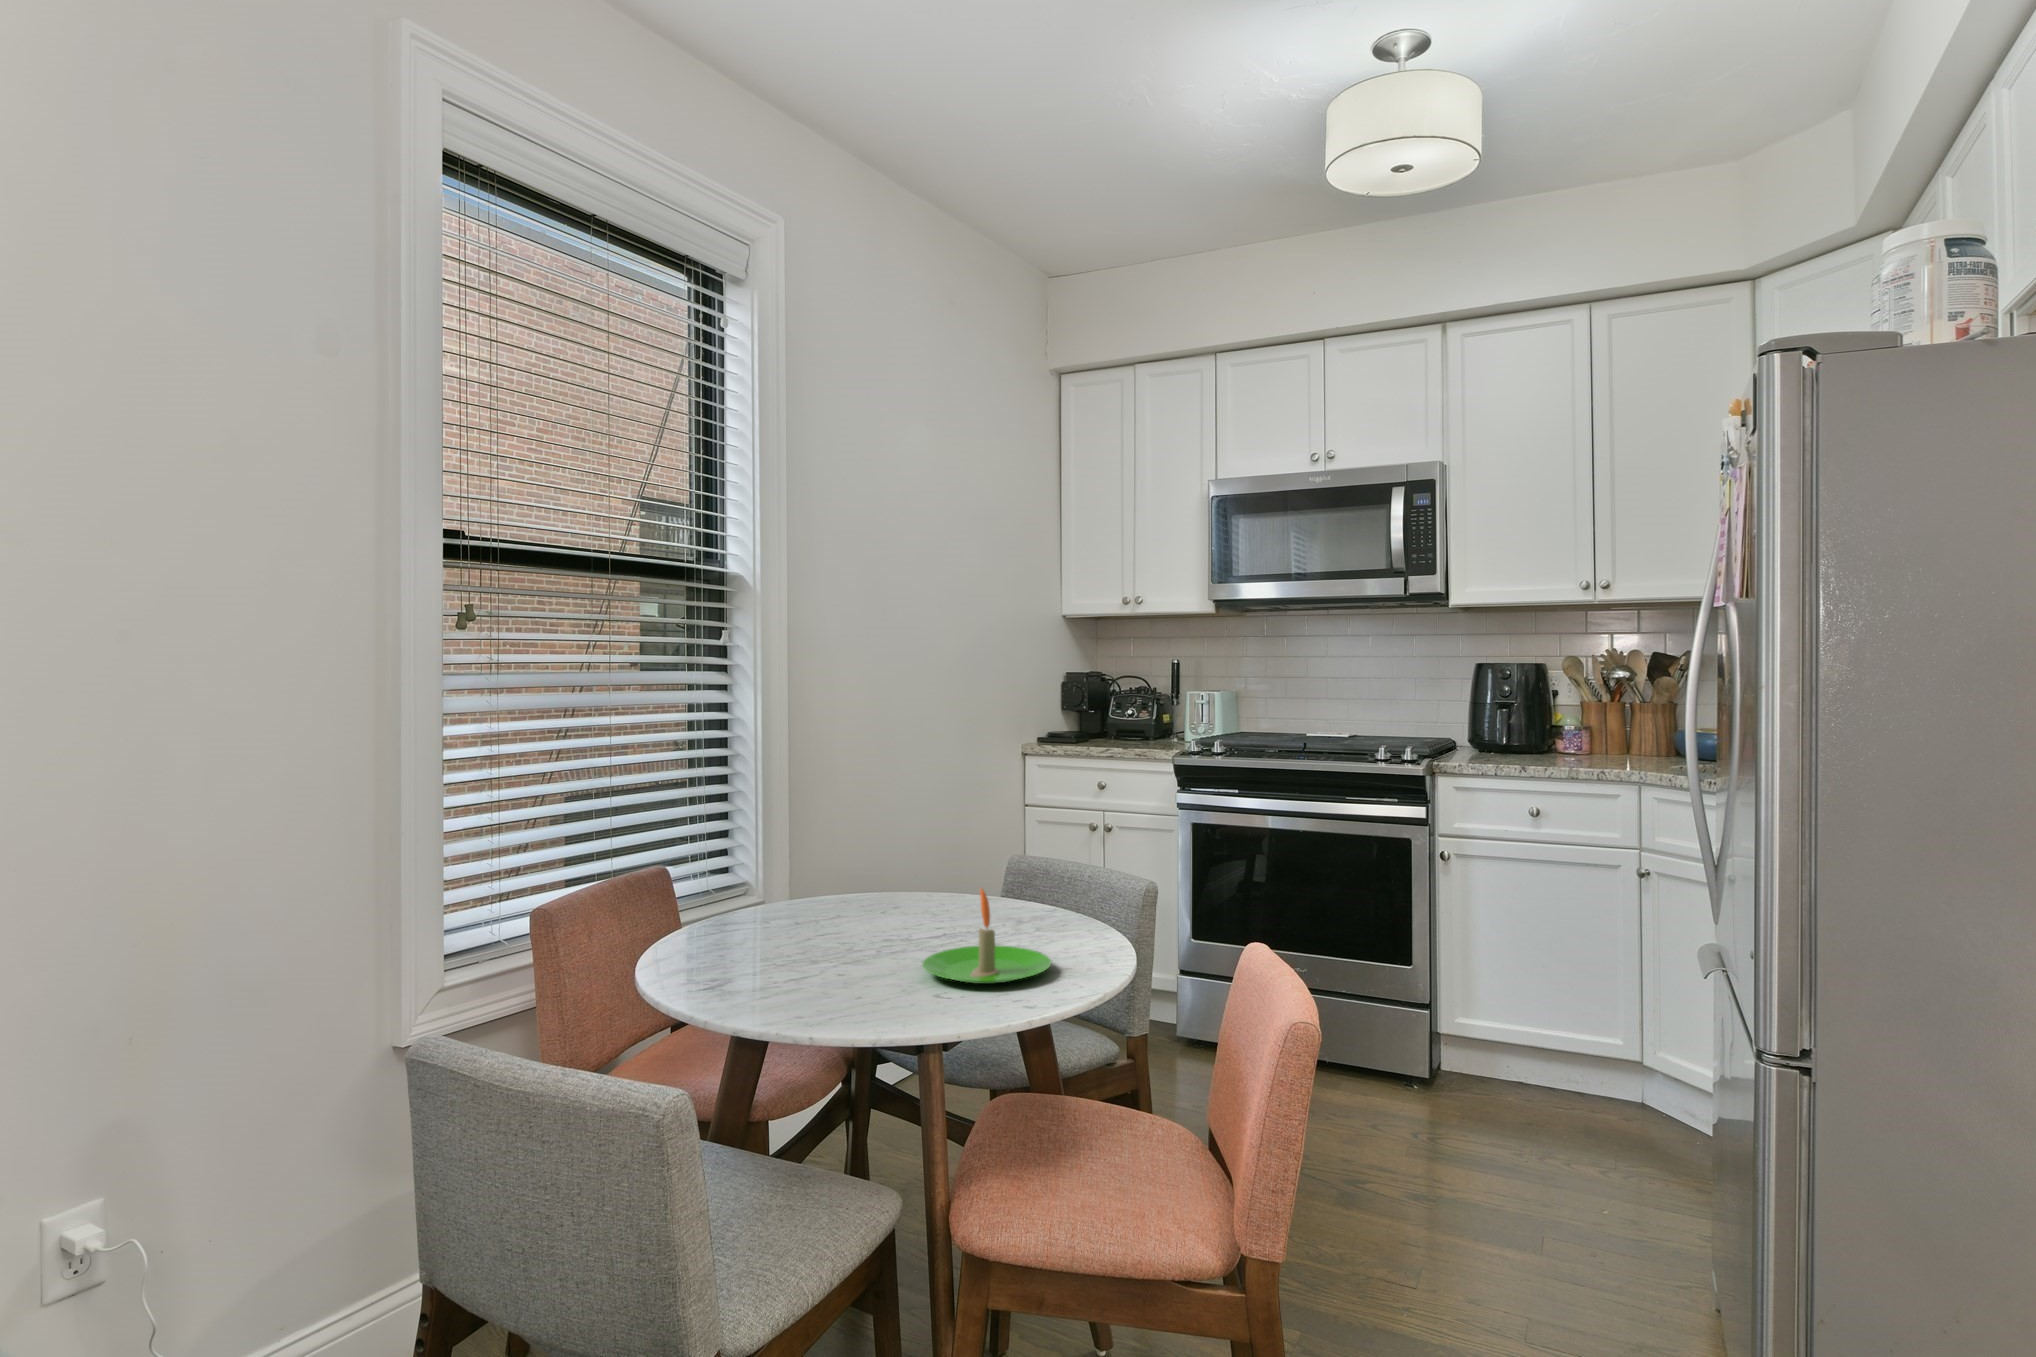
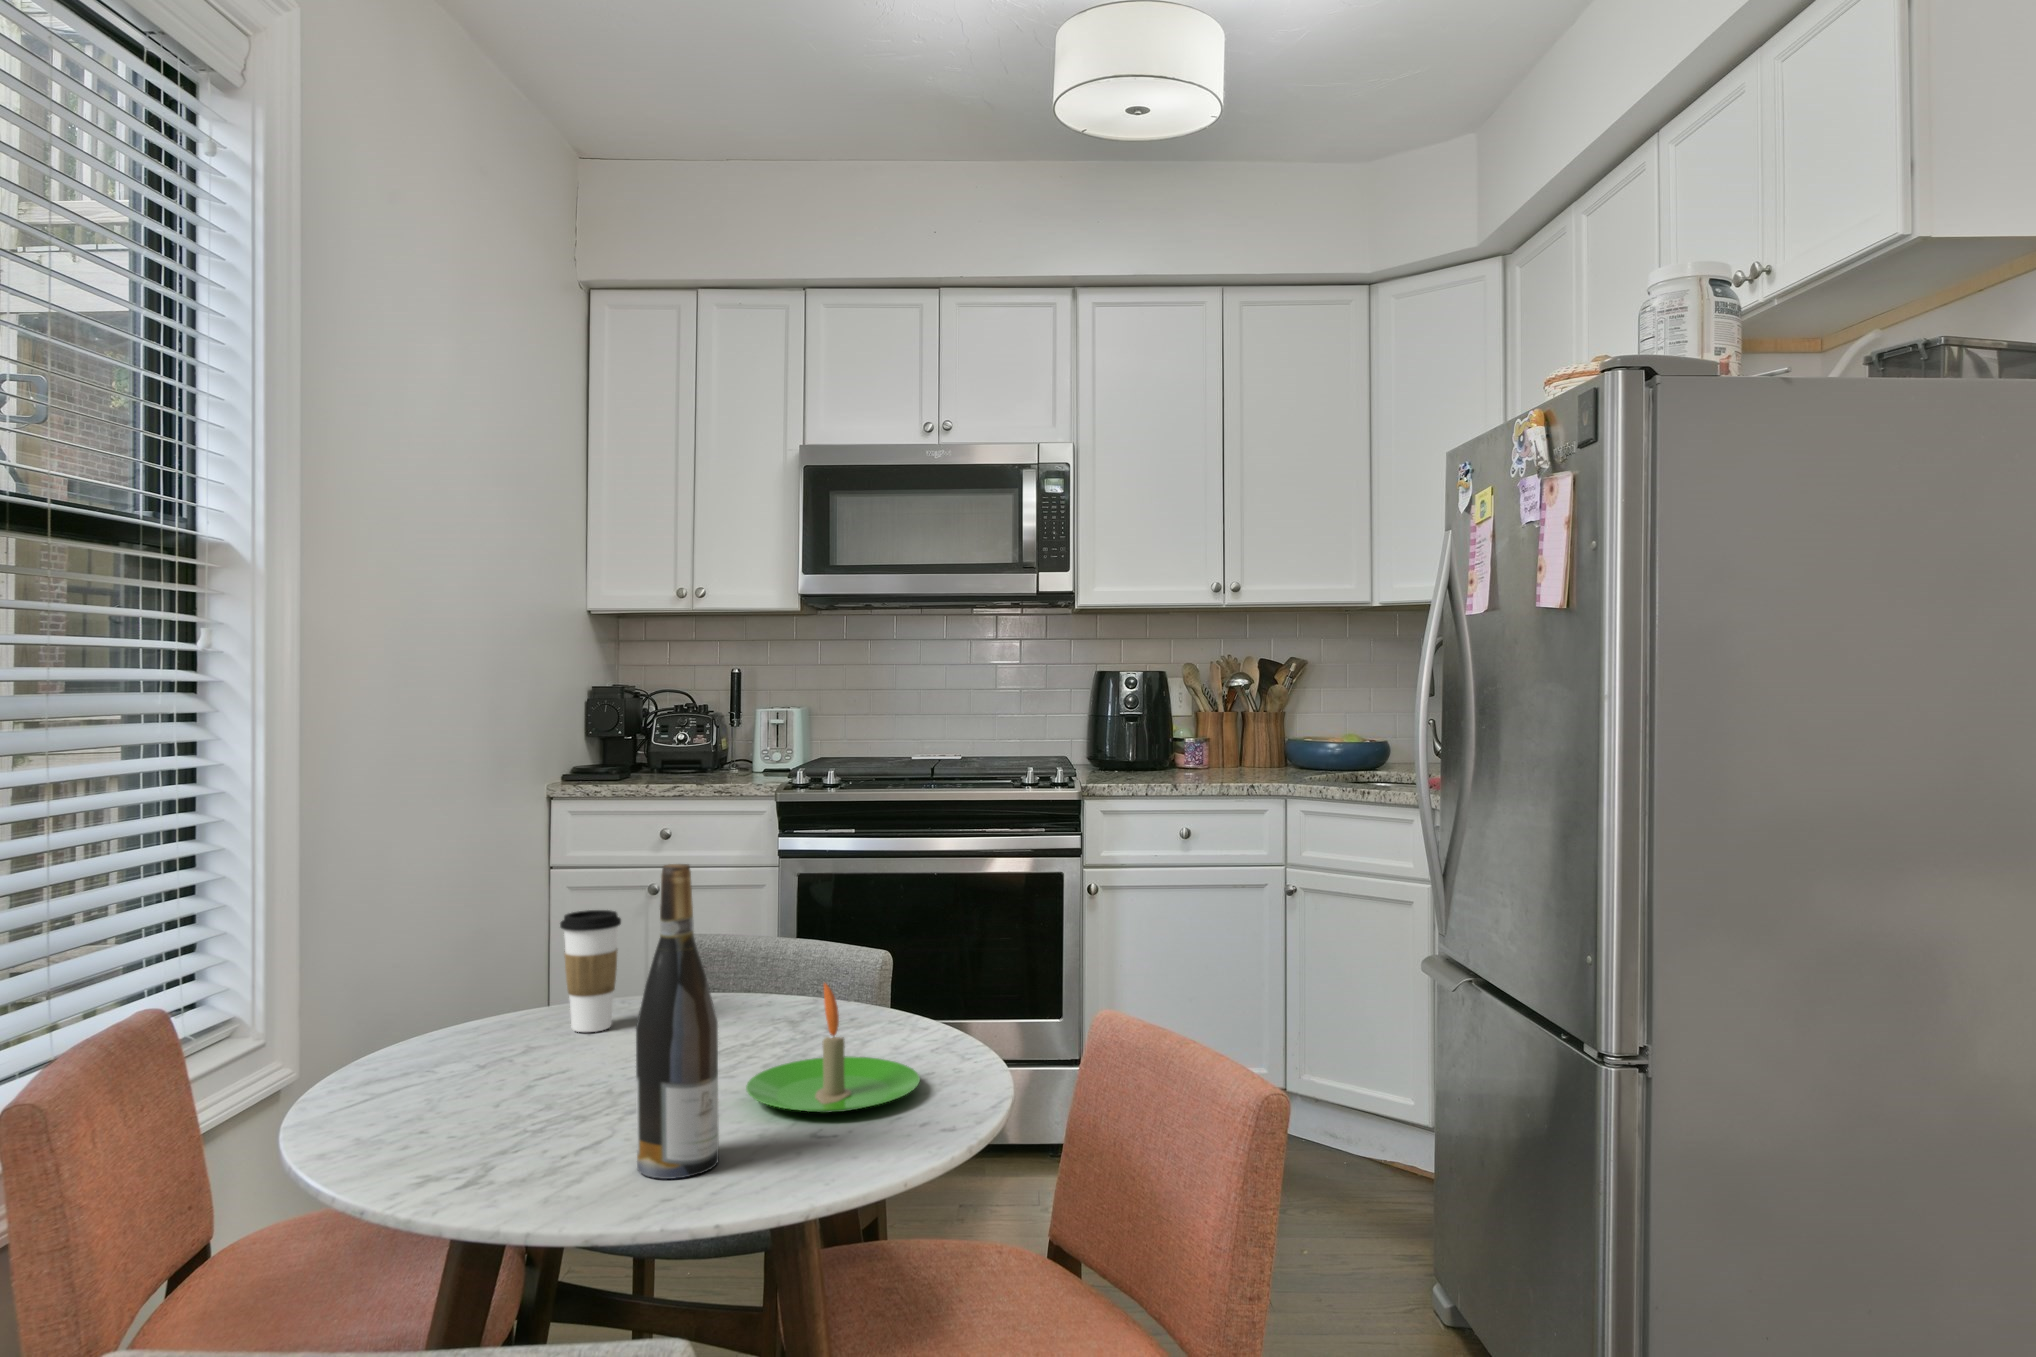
wine bottle: none [806,788,863,1007] -> present [636,864,719,1179]
coffee cup: none [884,826,925,912] -> present [560,910,621,1032]

